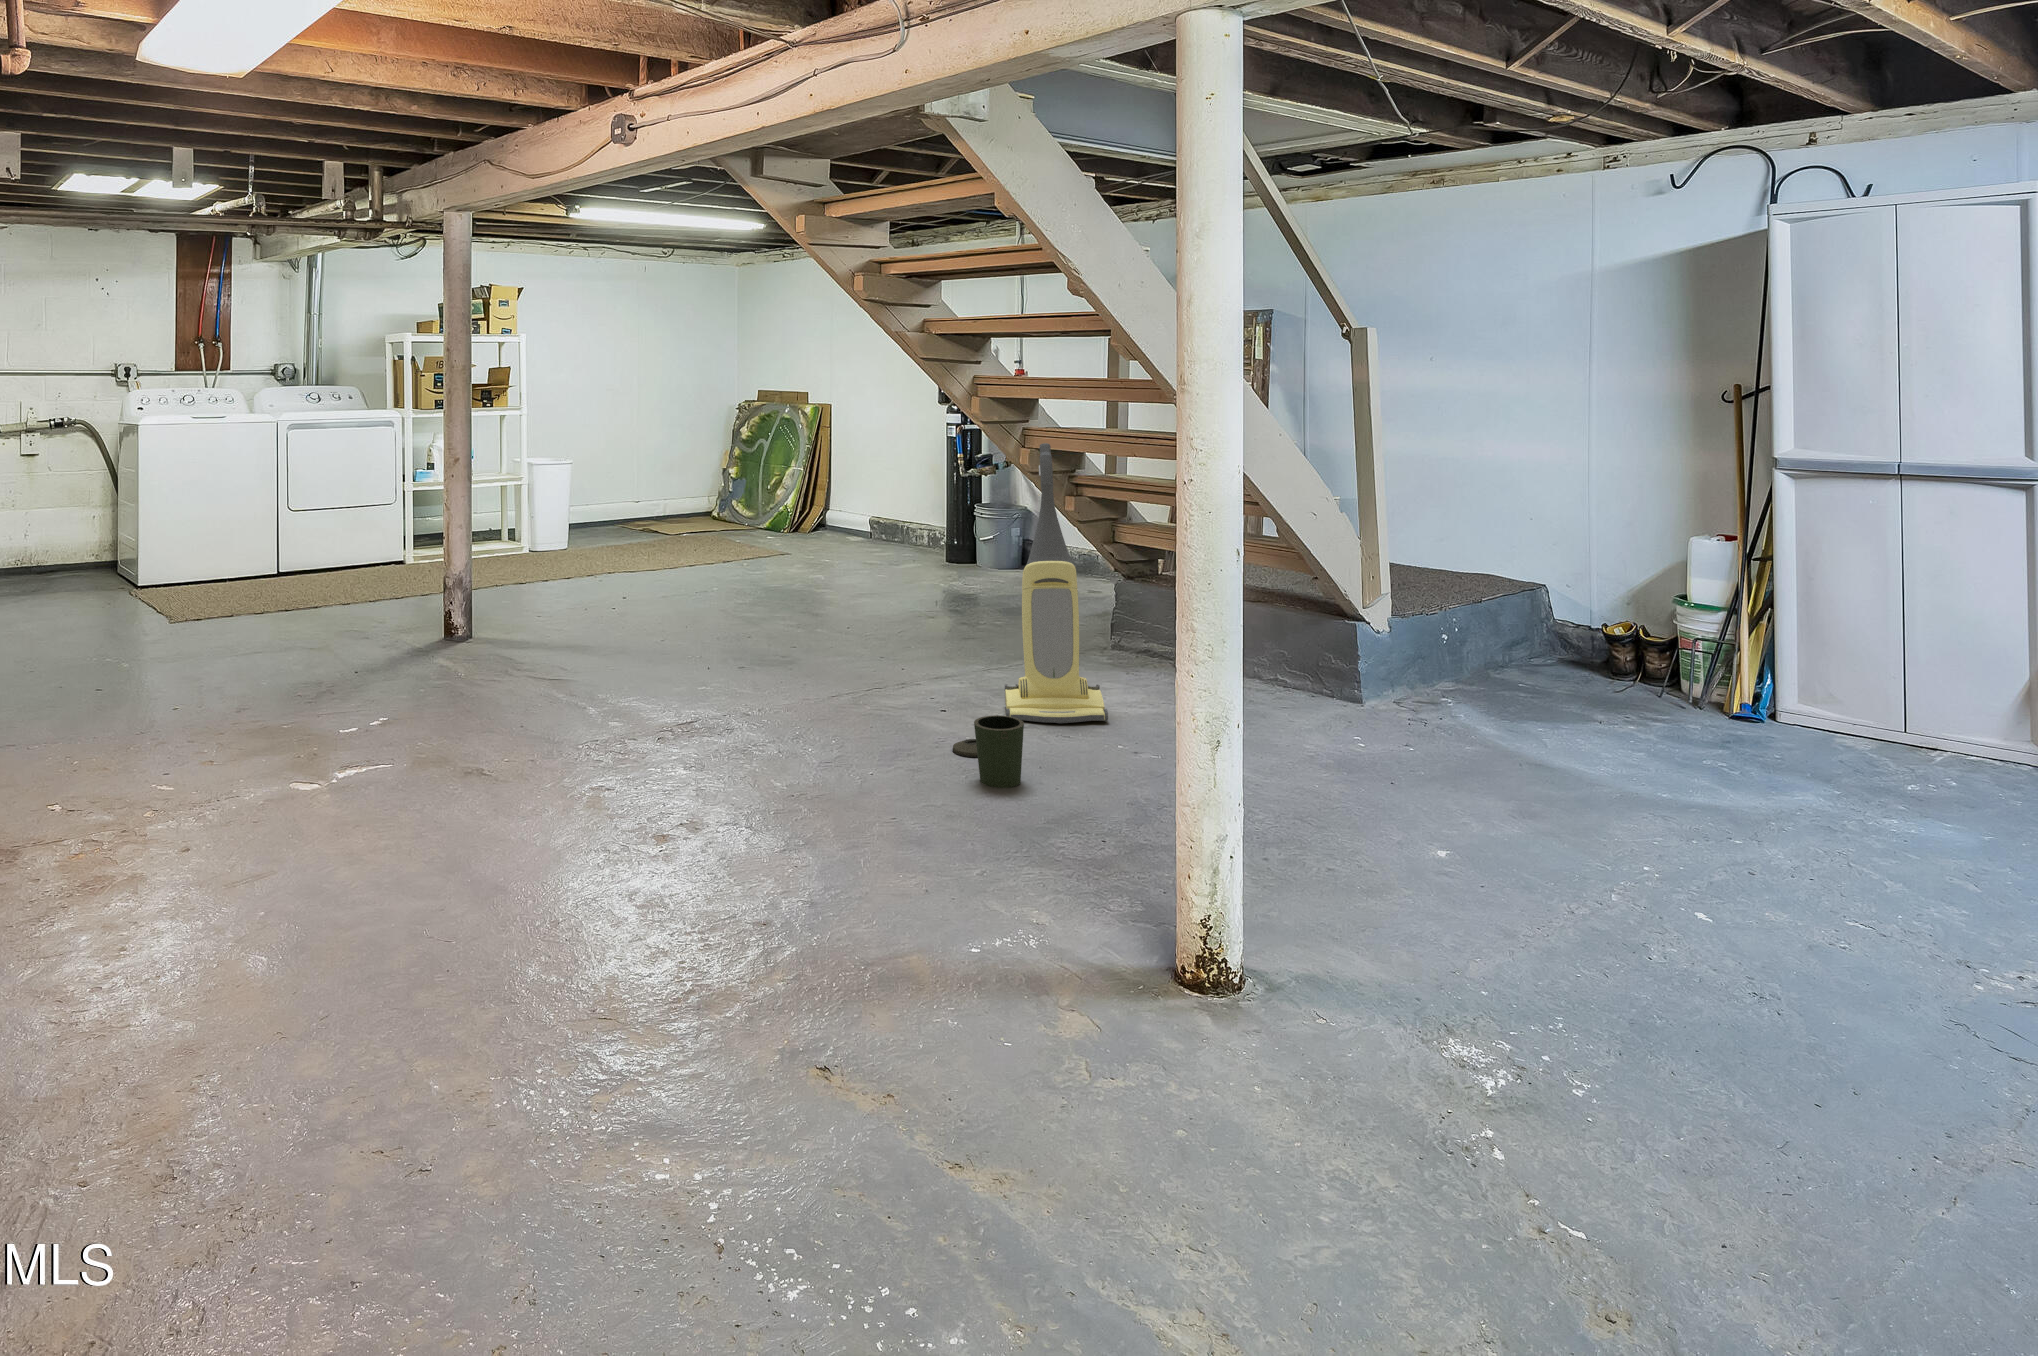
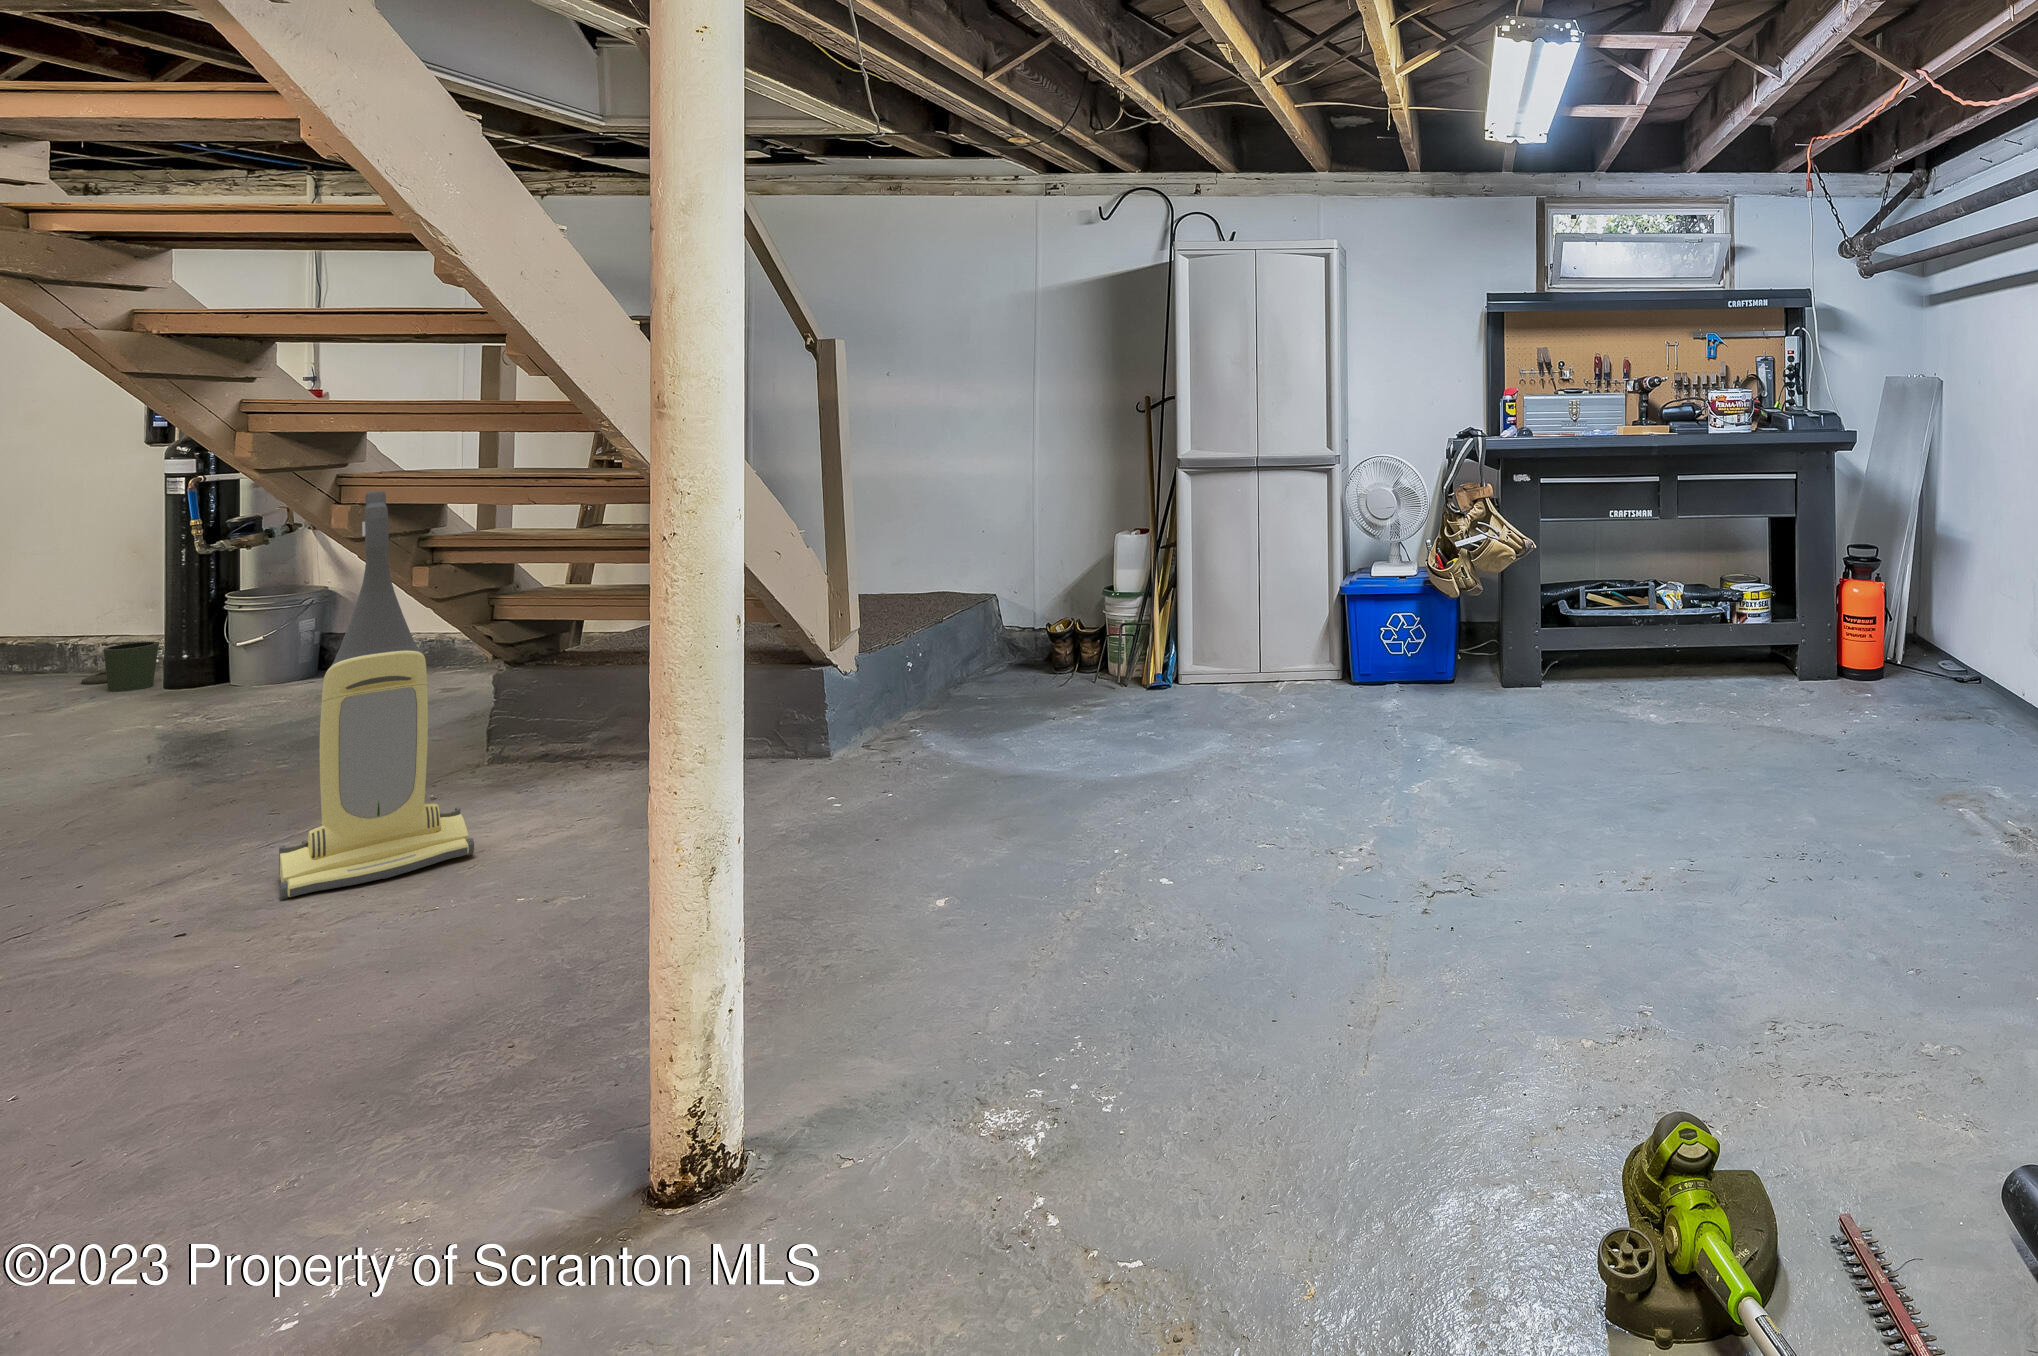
trash can: present [953,715,1024,788] -> present [81,642,159,692]

